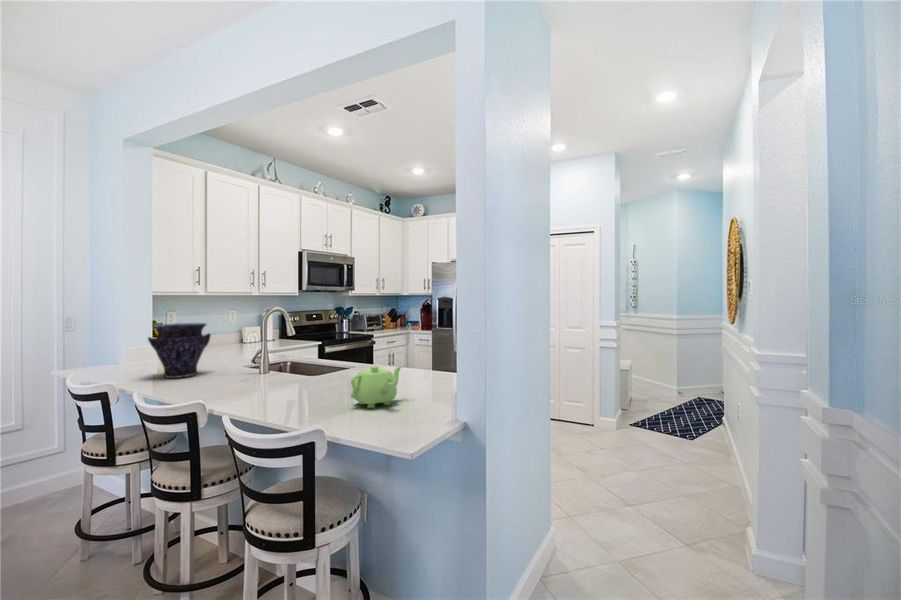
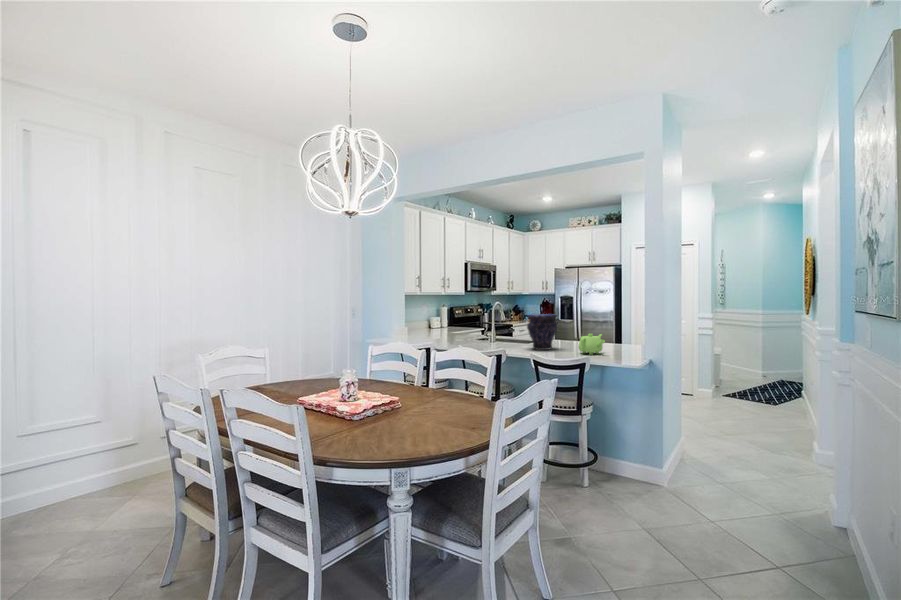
vase: present [148,323,211,378] -> present [527,314,557,350]

